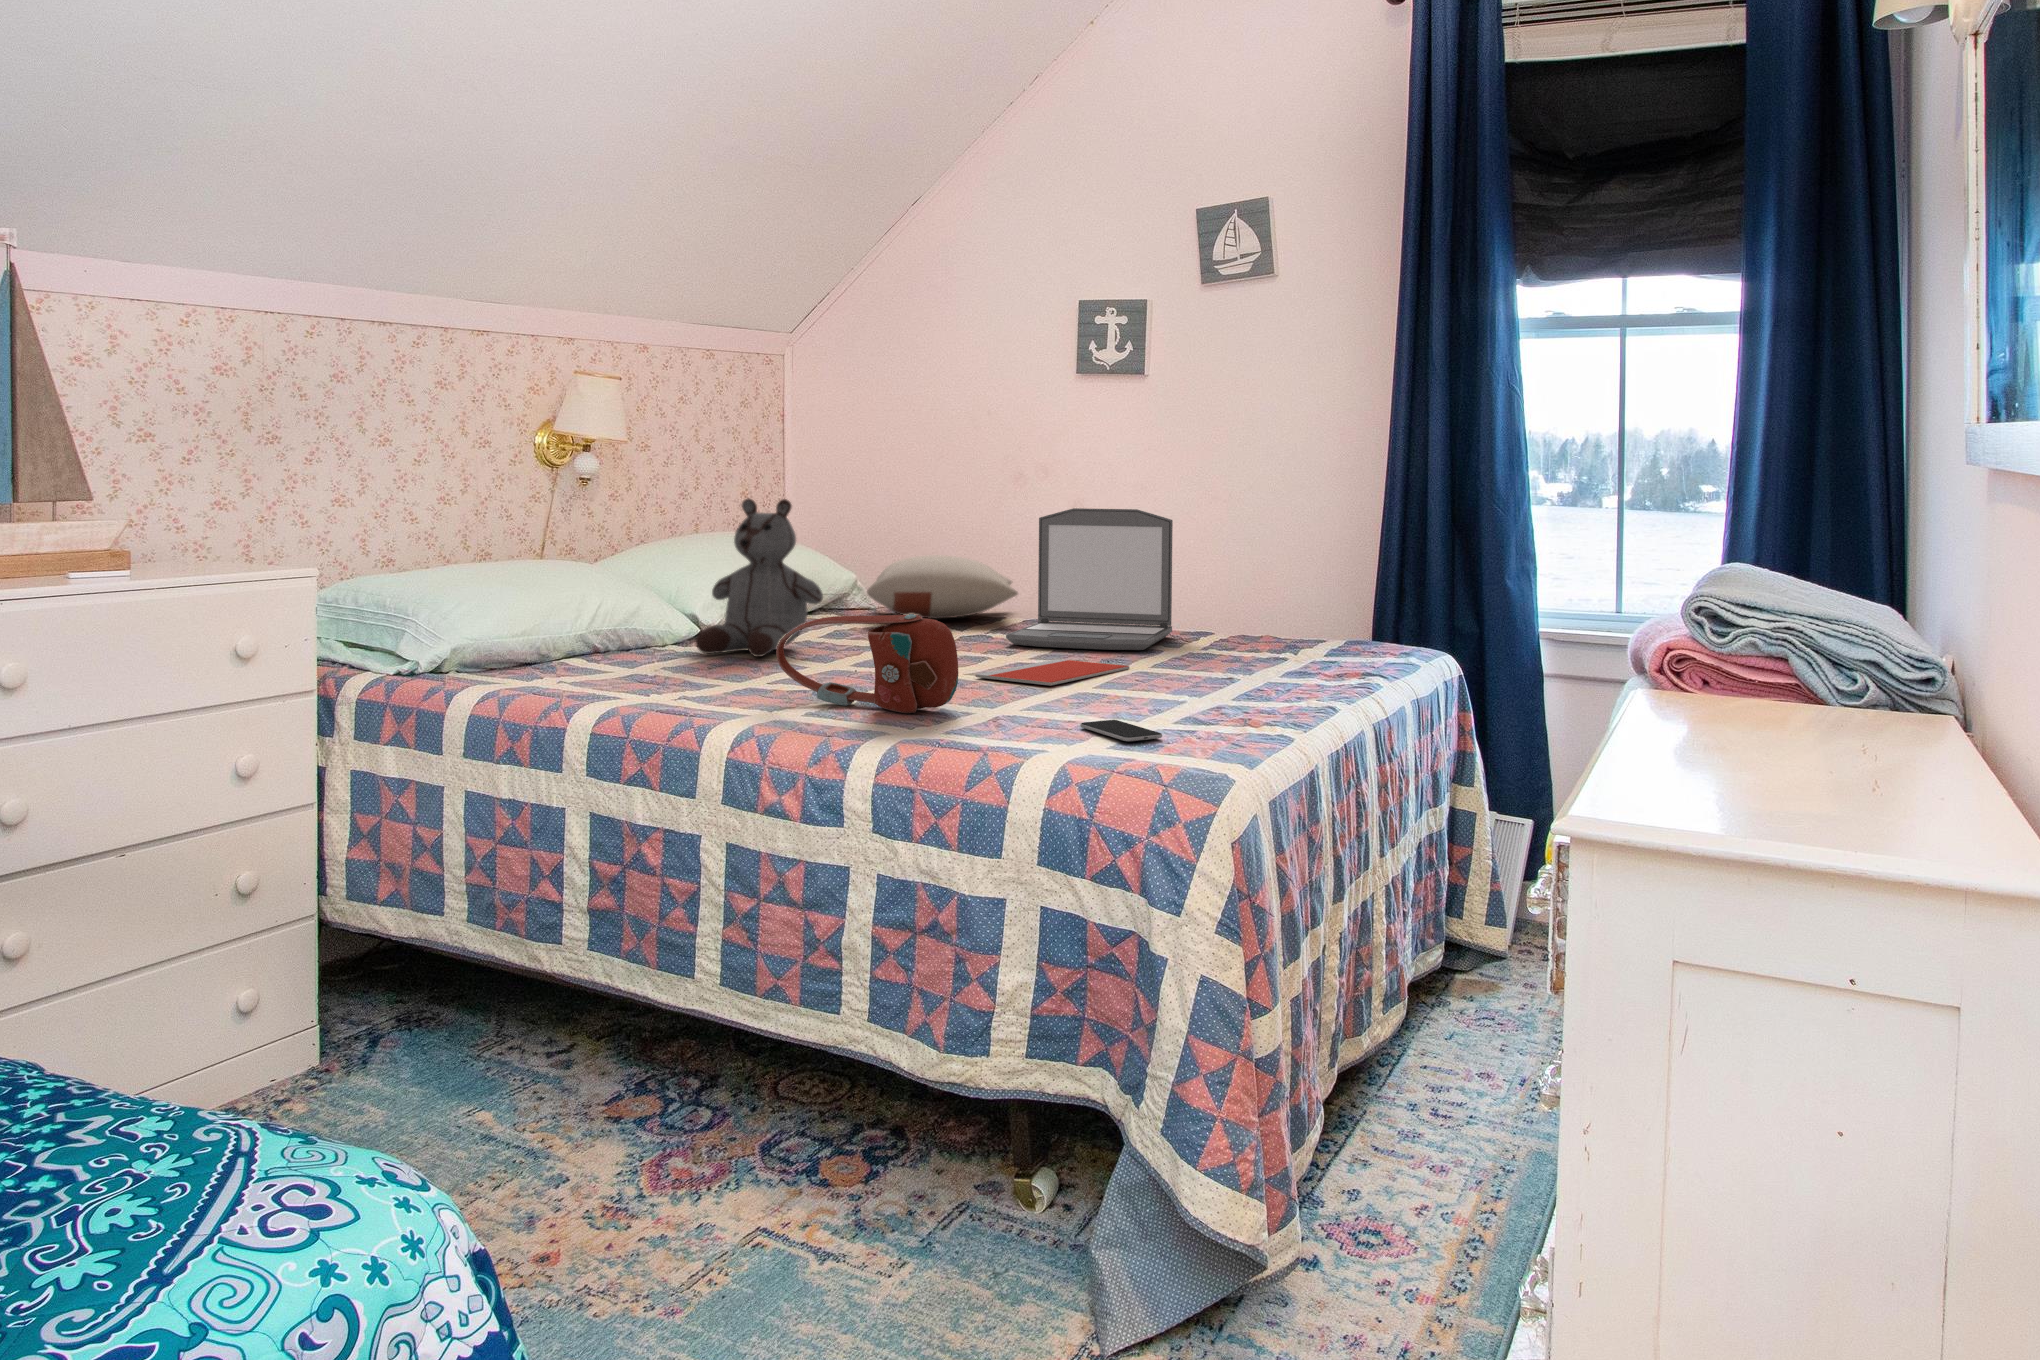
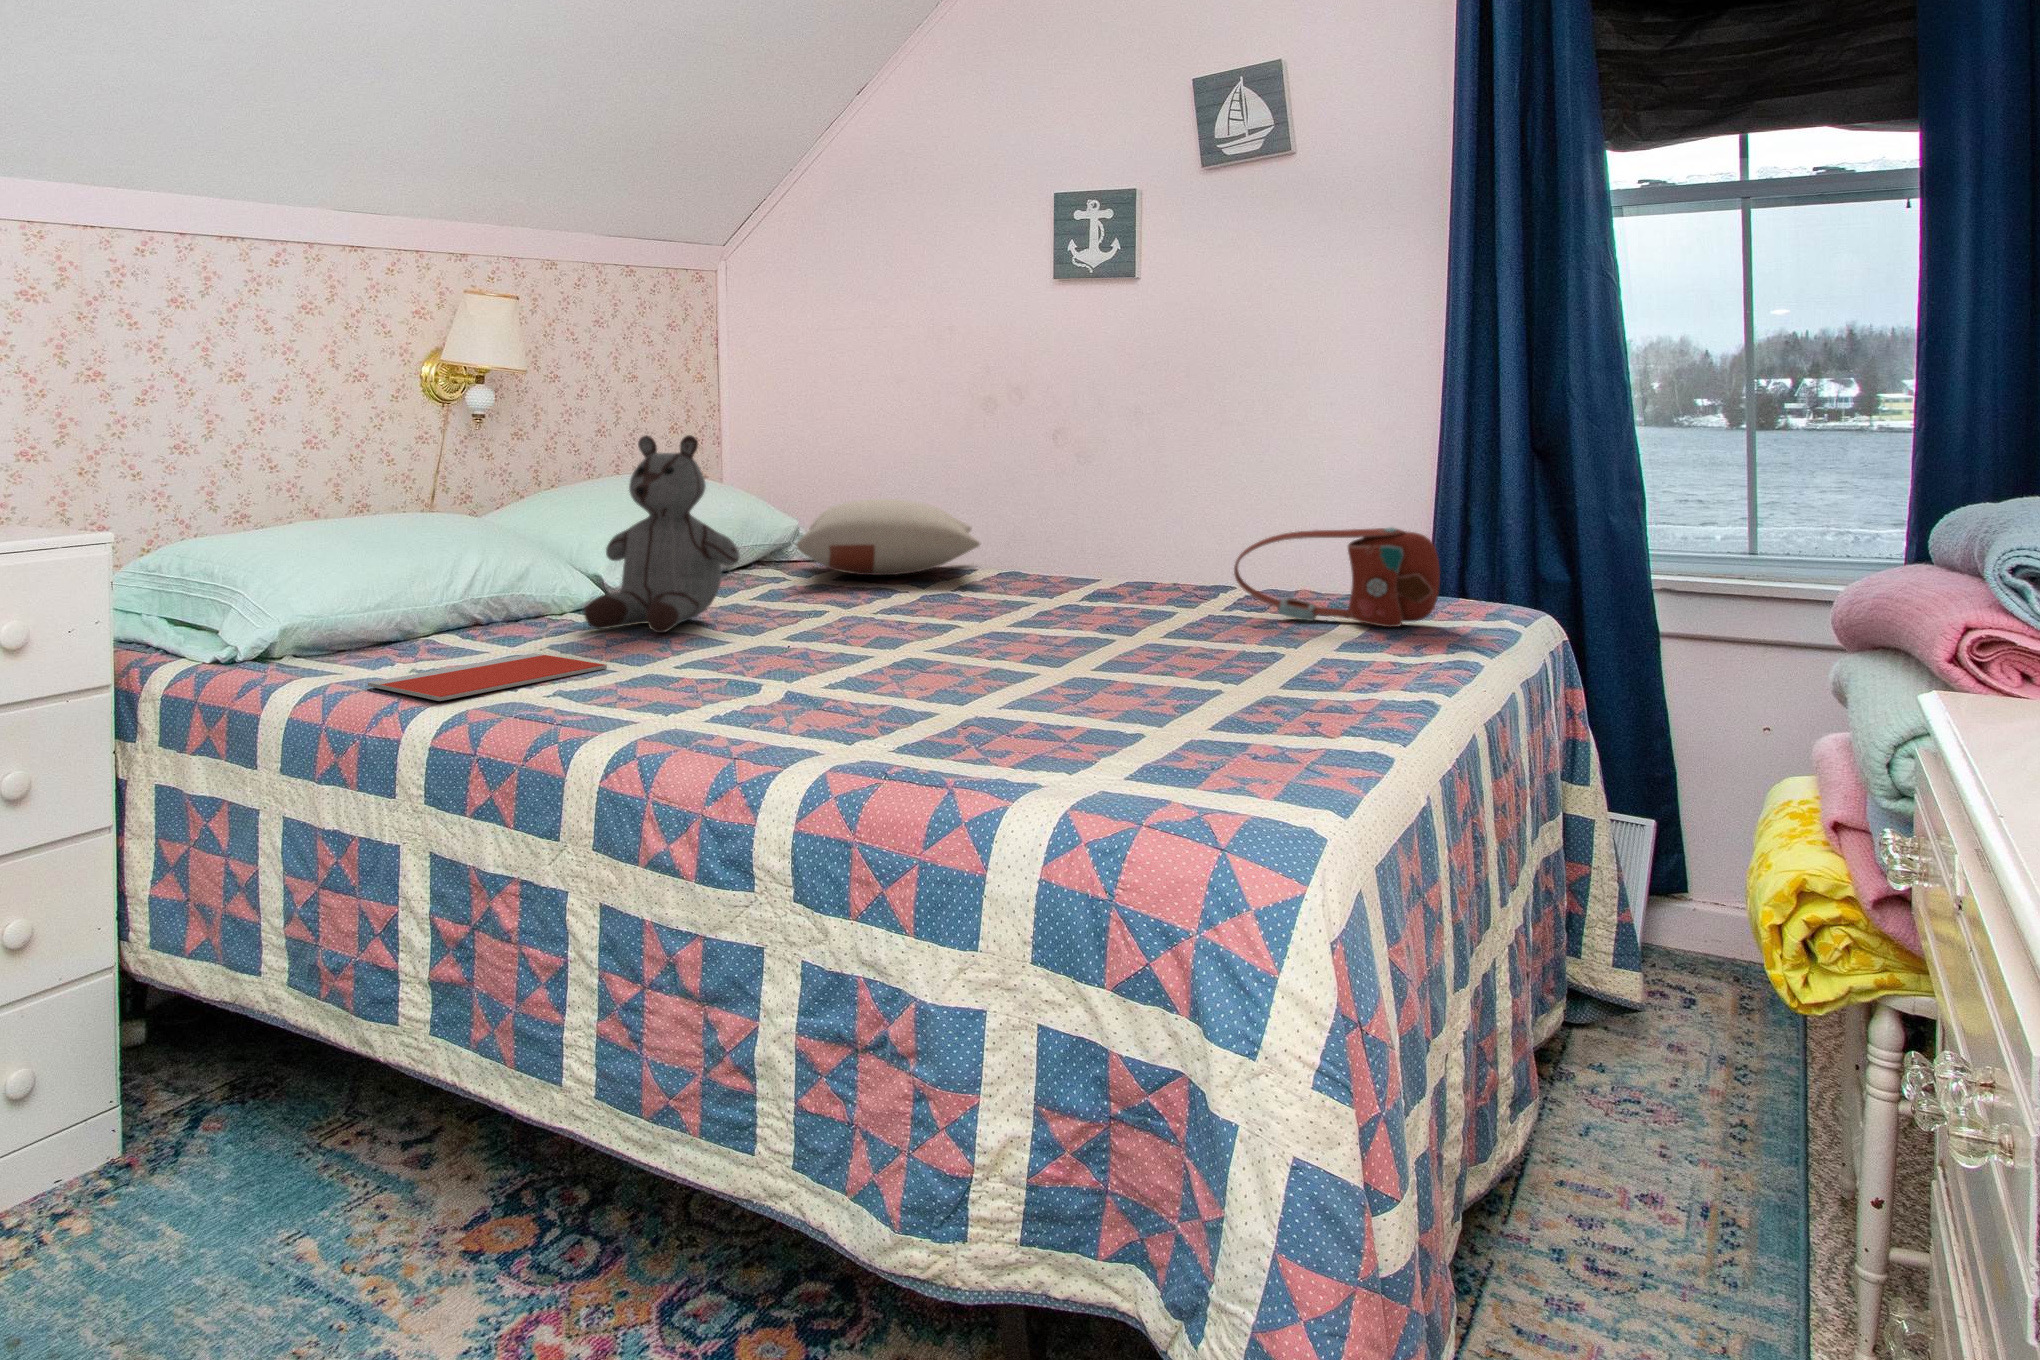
laptop: present [1006,508,1173,650] -> none [968,438,1175,617]
handbag: present [776,614,958,713] -> present [1234,527,1440,627]
notebook: present [976,659,1130,685] -> present [368,653,607,701]
smartphone: present [1080,720,1162,741] -> none [1080,732,1200,770]

